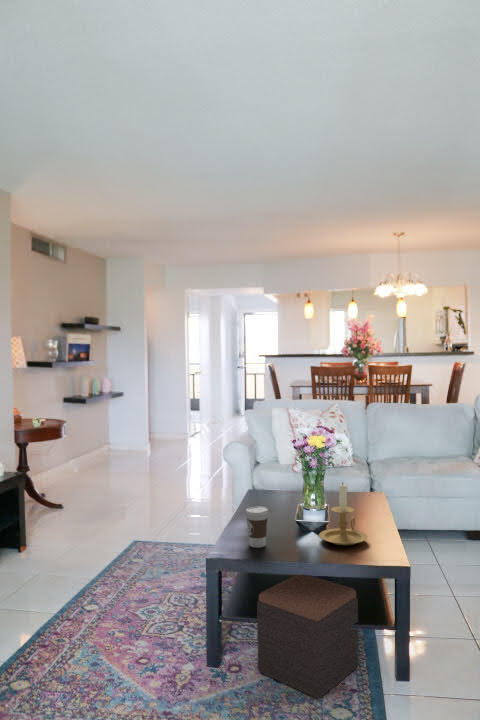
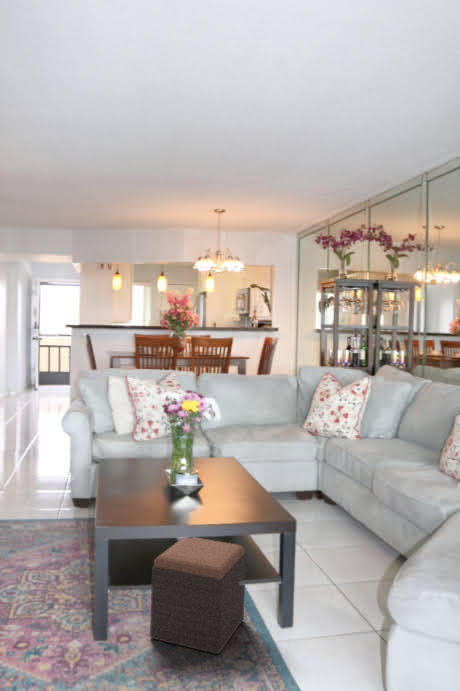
candle holder: present [319,483,368,546] -> none [201,445,248,506]
coffee cup: present [246,506,268,548] -> none [133,472,156,514]

